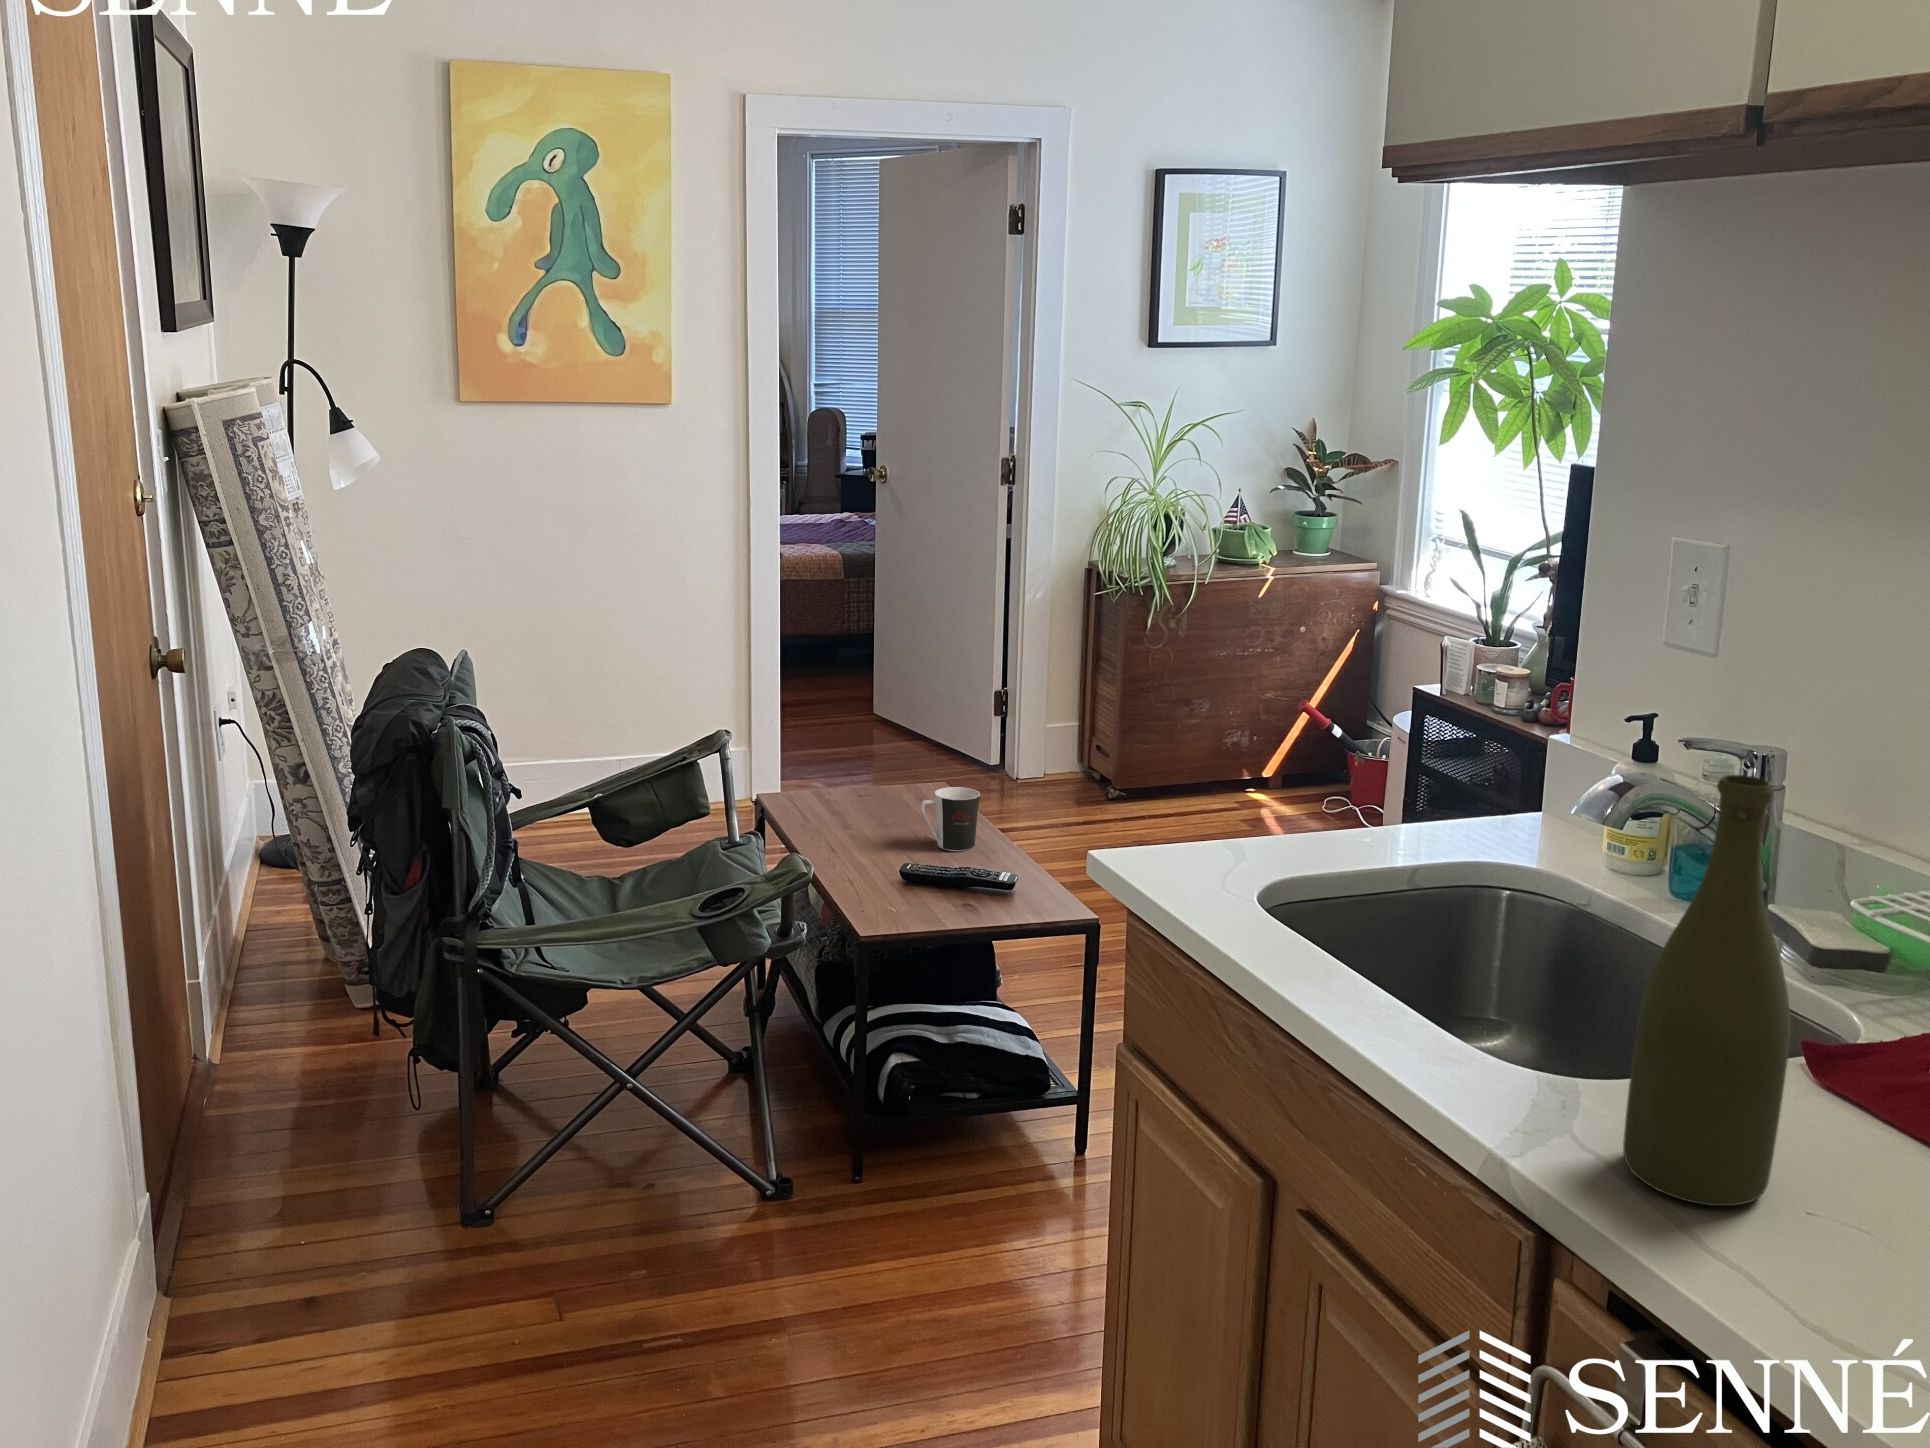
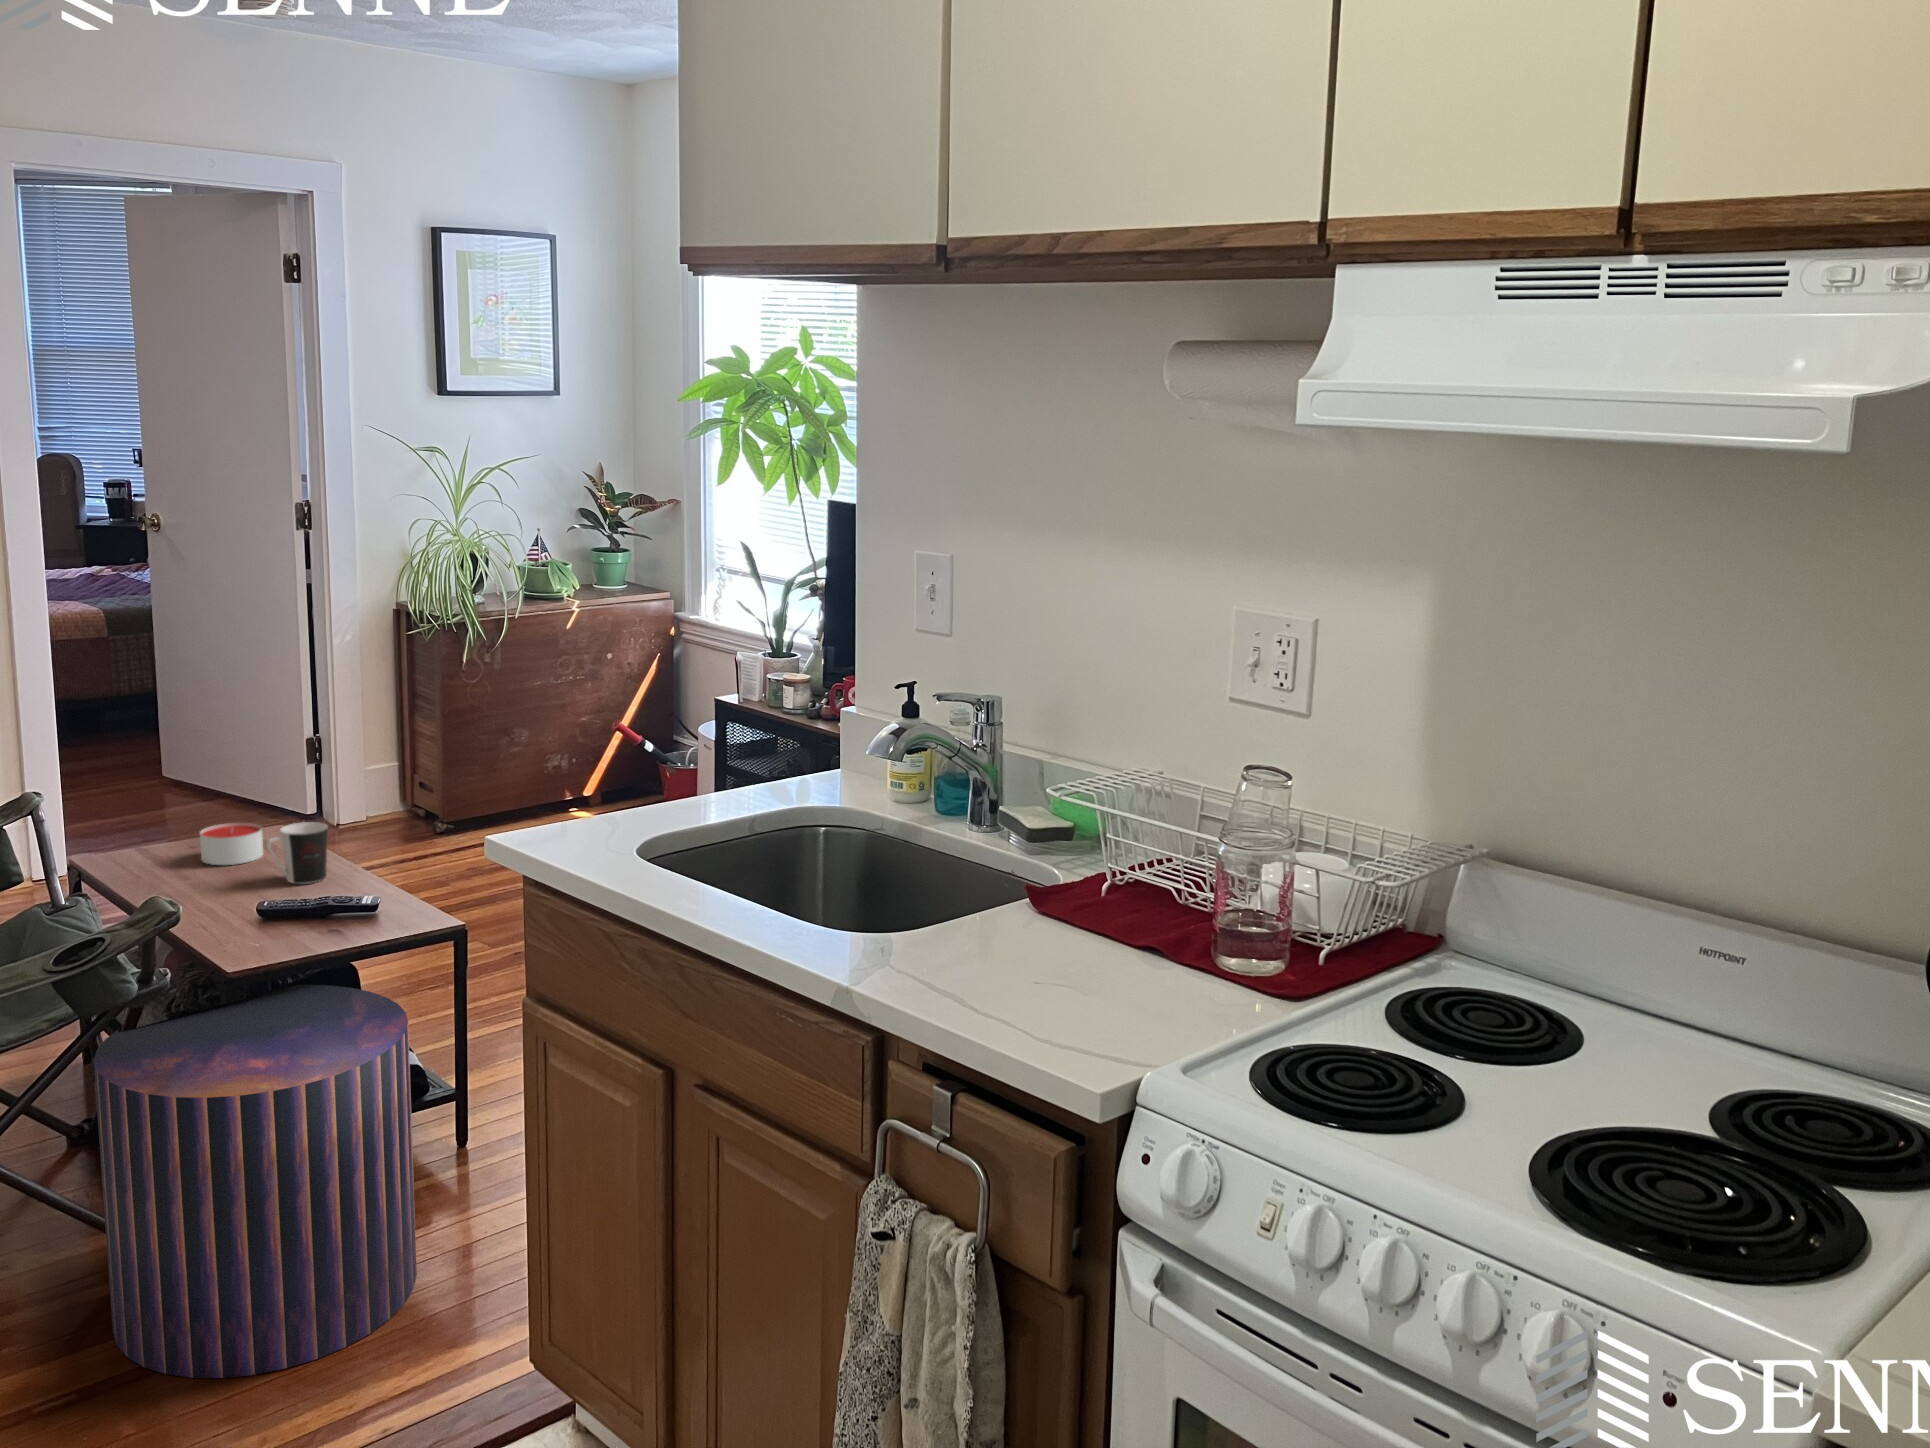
bottle: present [1623,775,1791,1206] -> none [924,698,1017,992]
candle: none [867,778,924,820] -> present [200,823,263,865]
pouf: none [725,958,1020,1368] -> present [94,985,417,1378]

